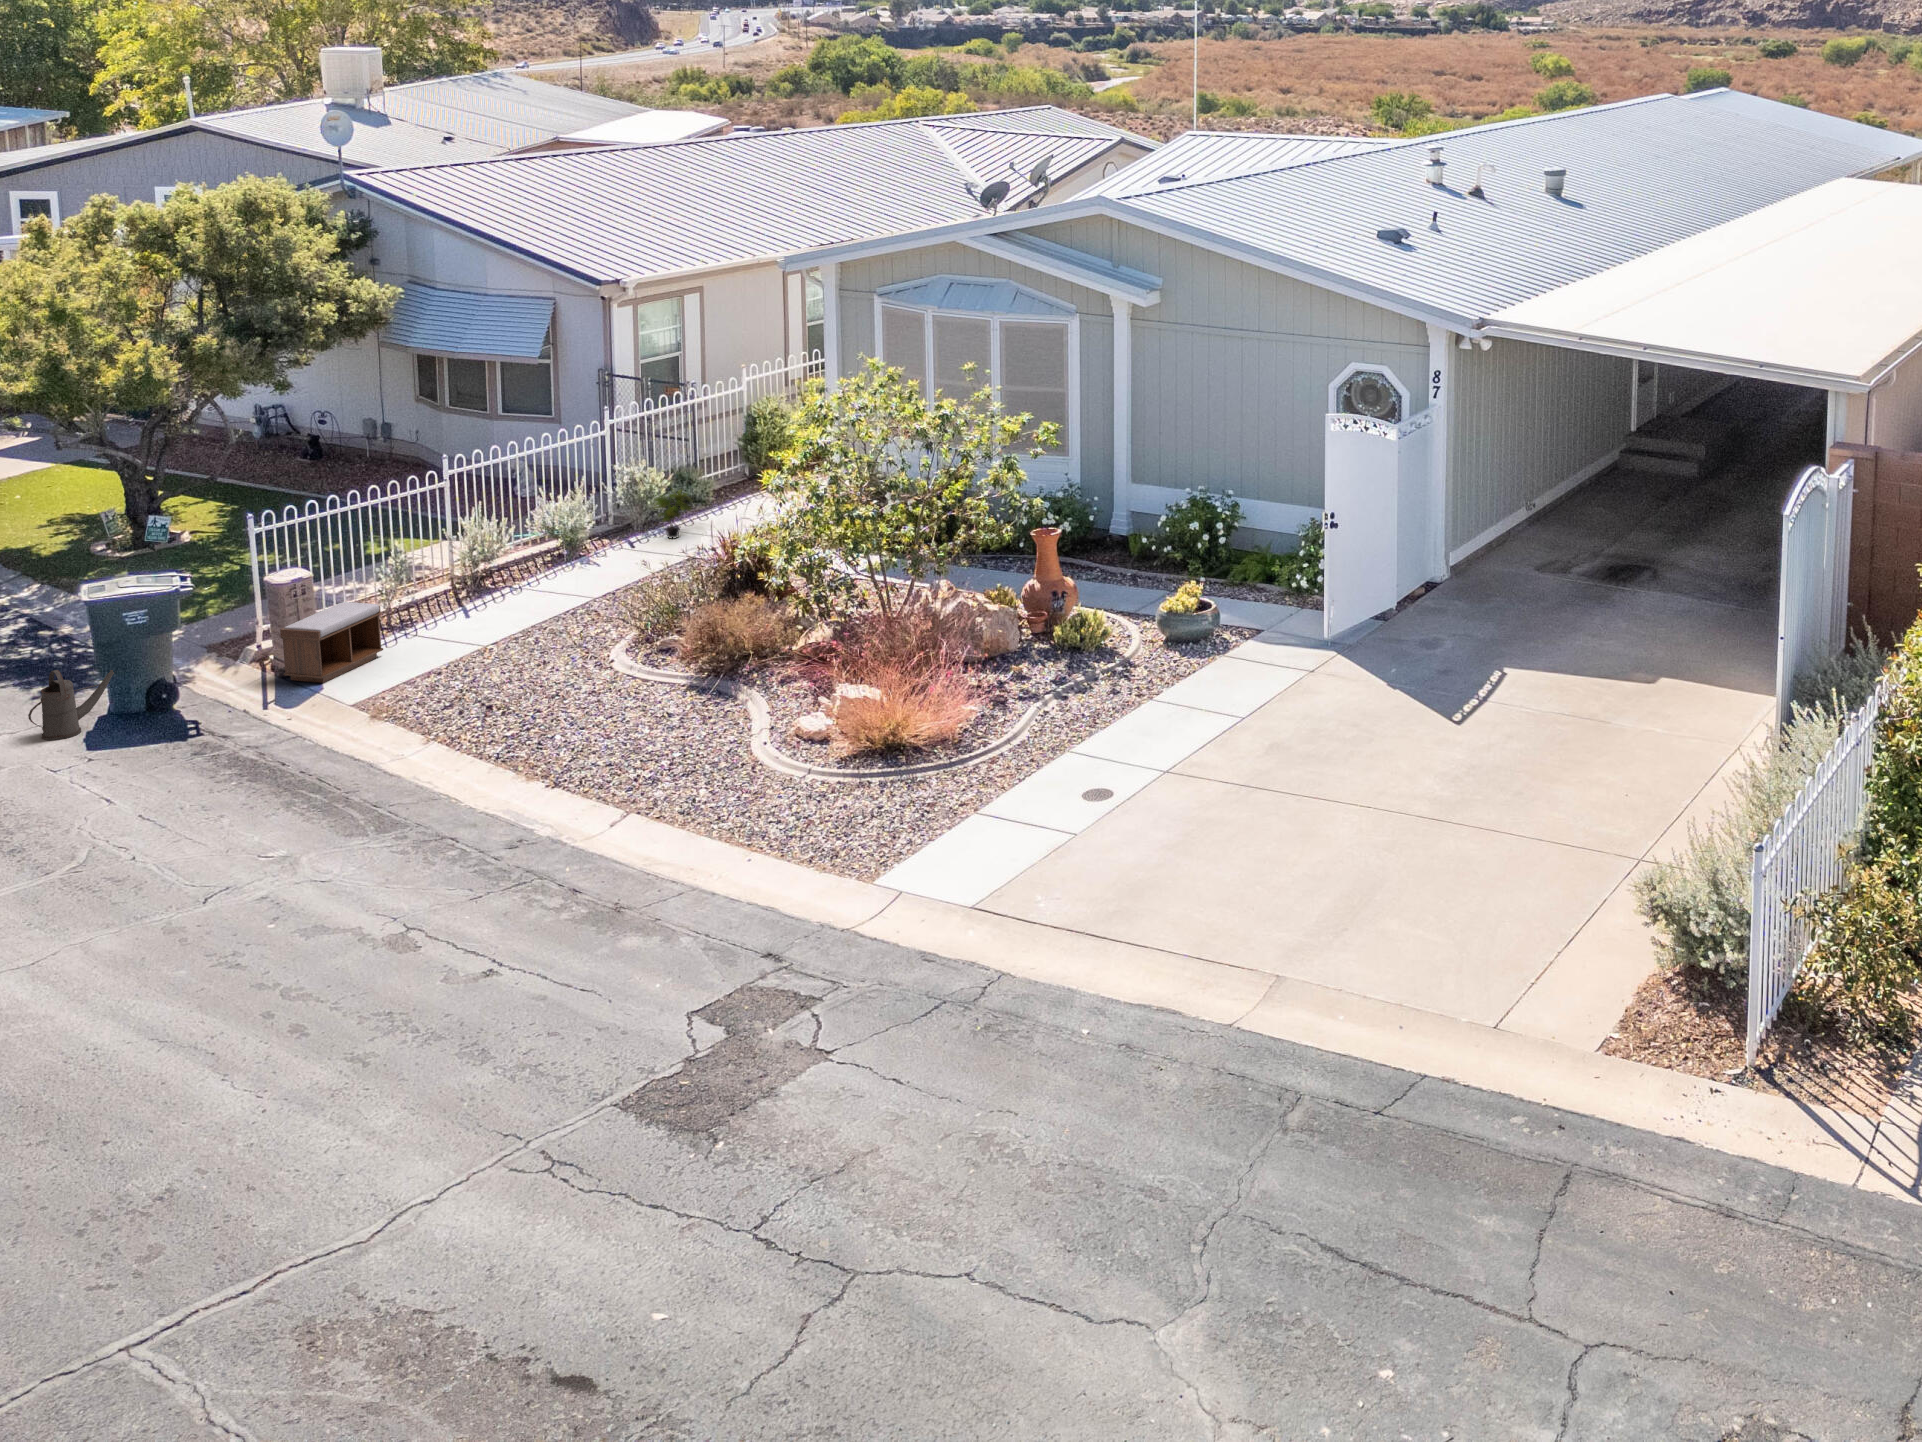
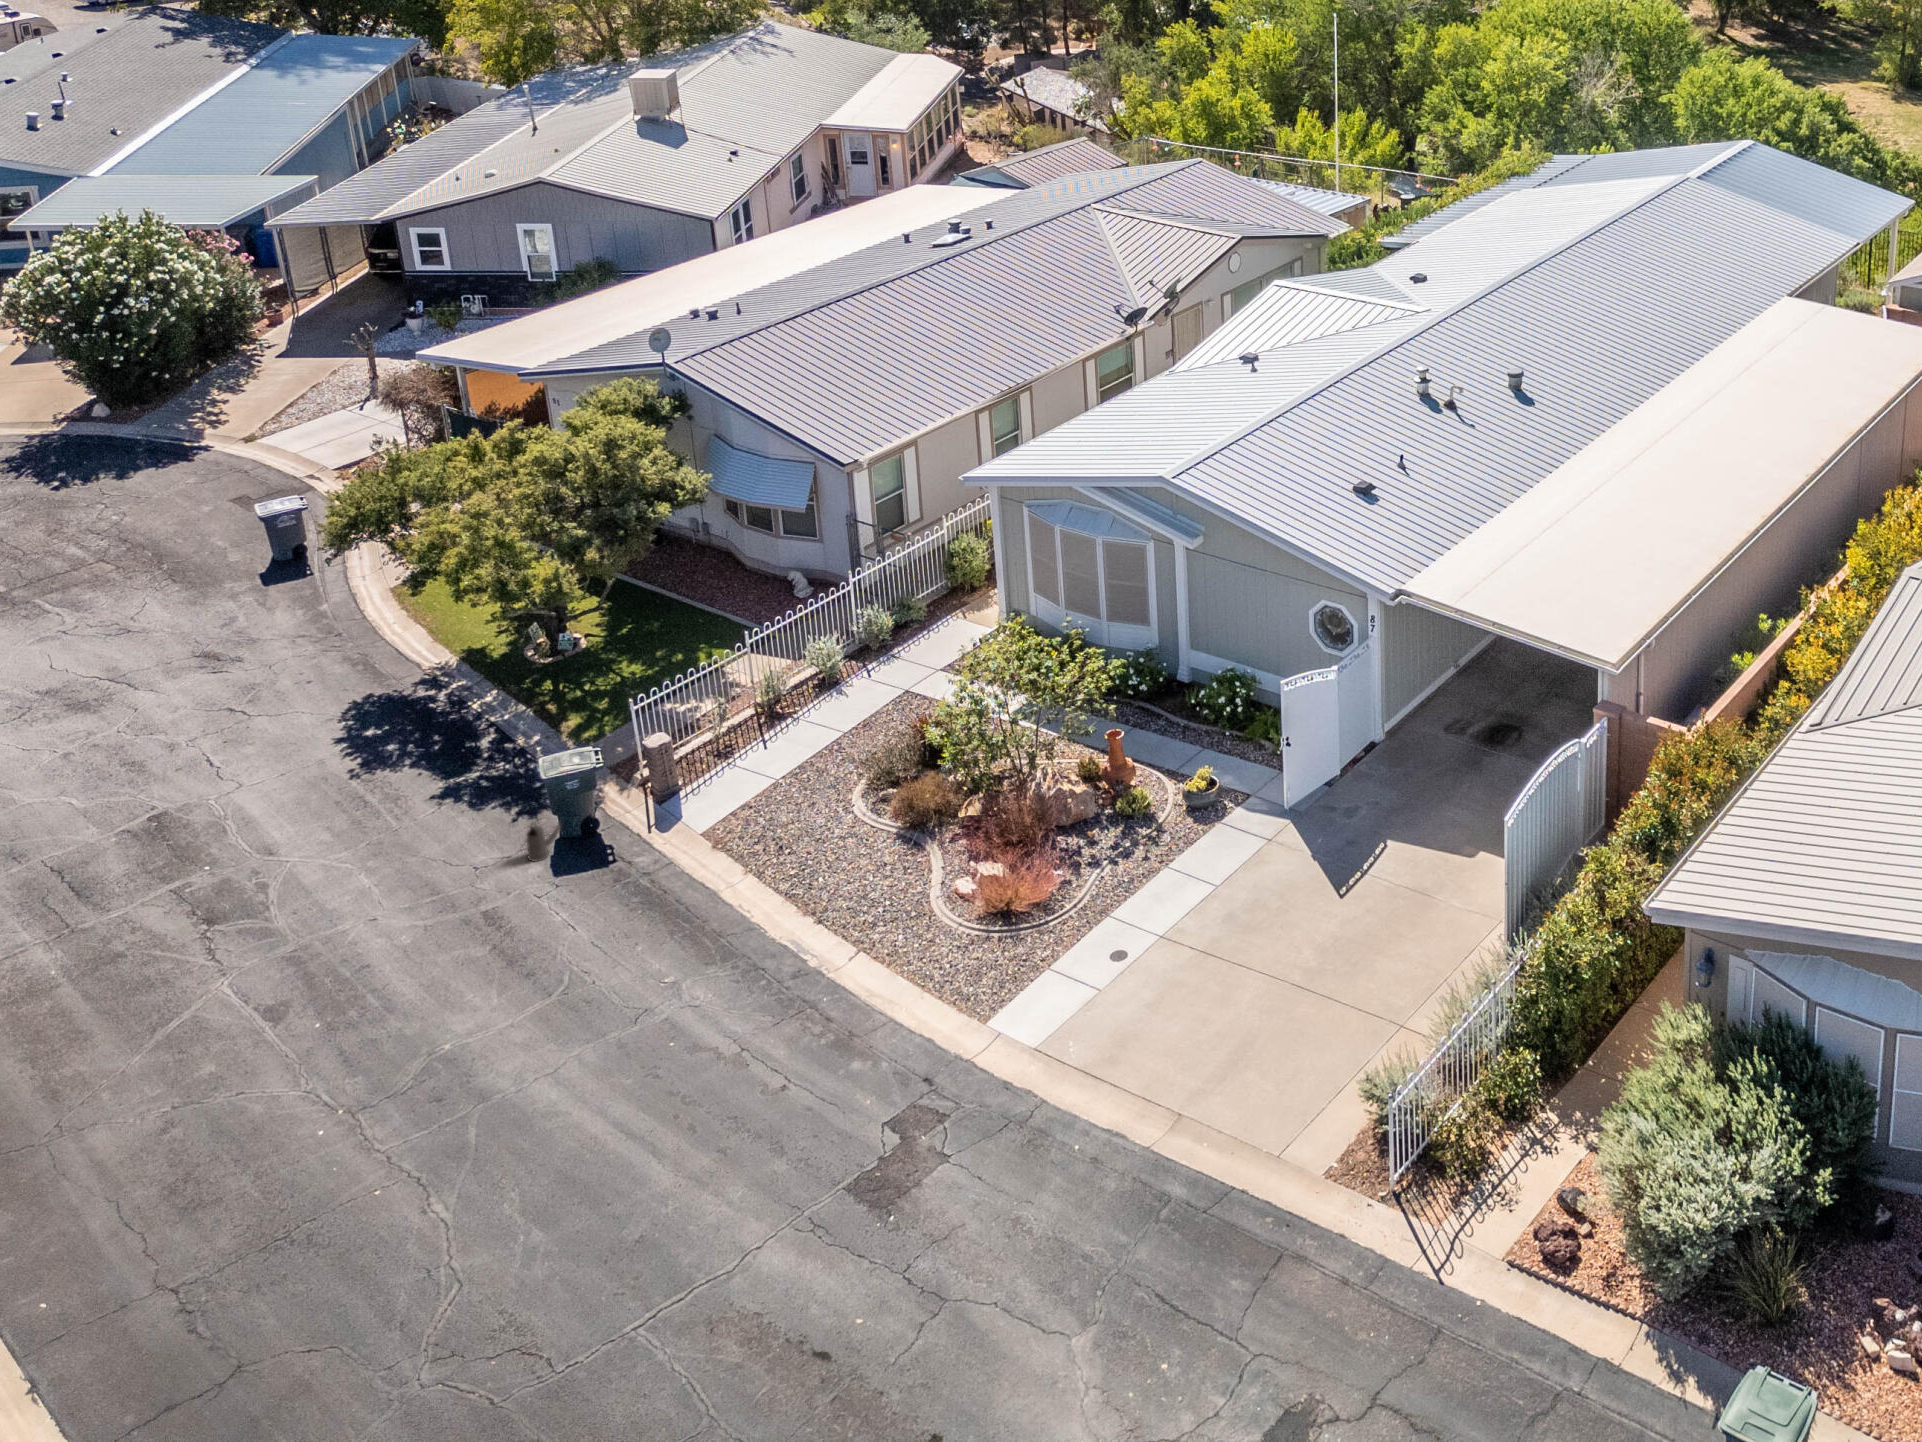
potted plant: present [654,490,691,538] -> none [878,628,906,660]
bench: present [280,602,383,683] -> none [655,755,715,813]

